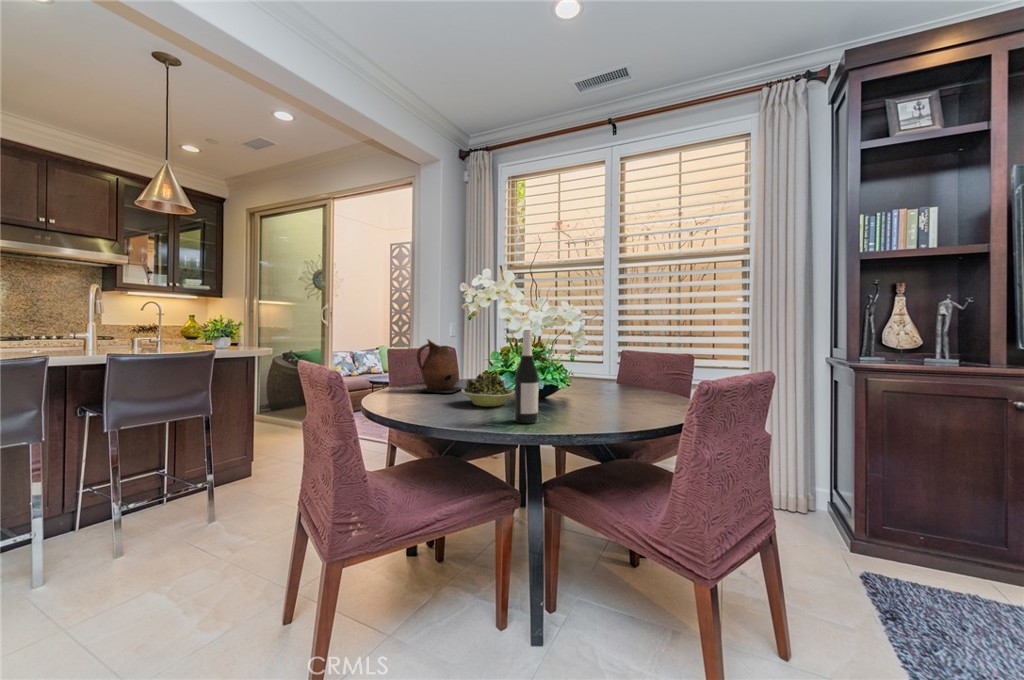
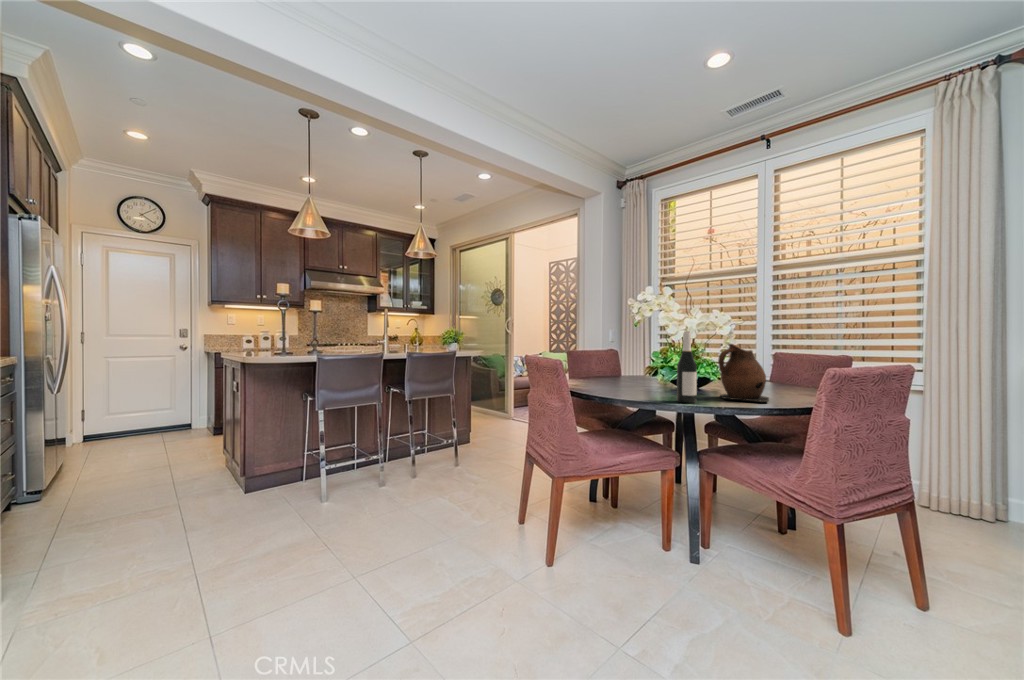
ceramic pitcher: present [417,340,463,393] -> present [718,344,769,402]
bowl: present [462,374,515,406] -> none [630,367,675,392]

